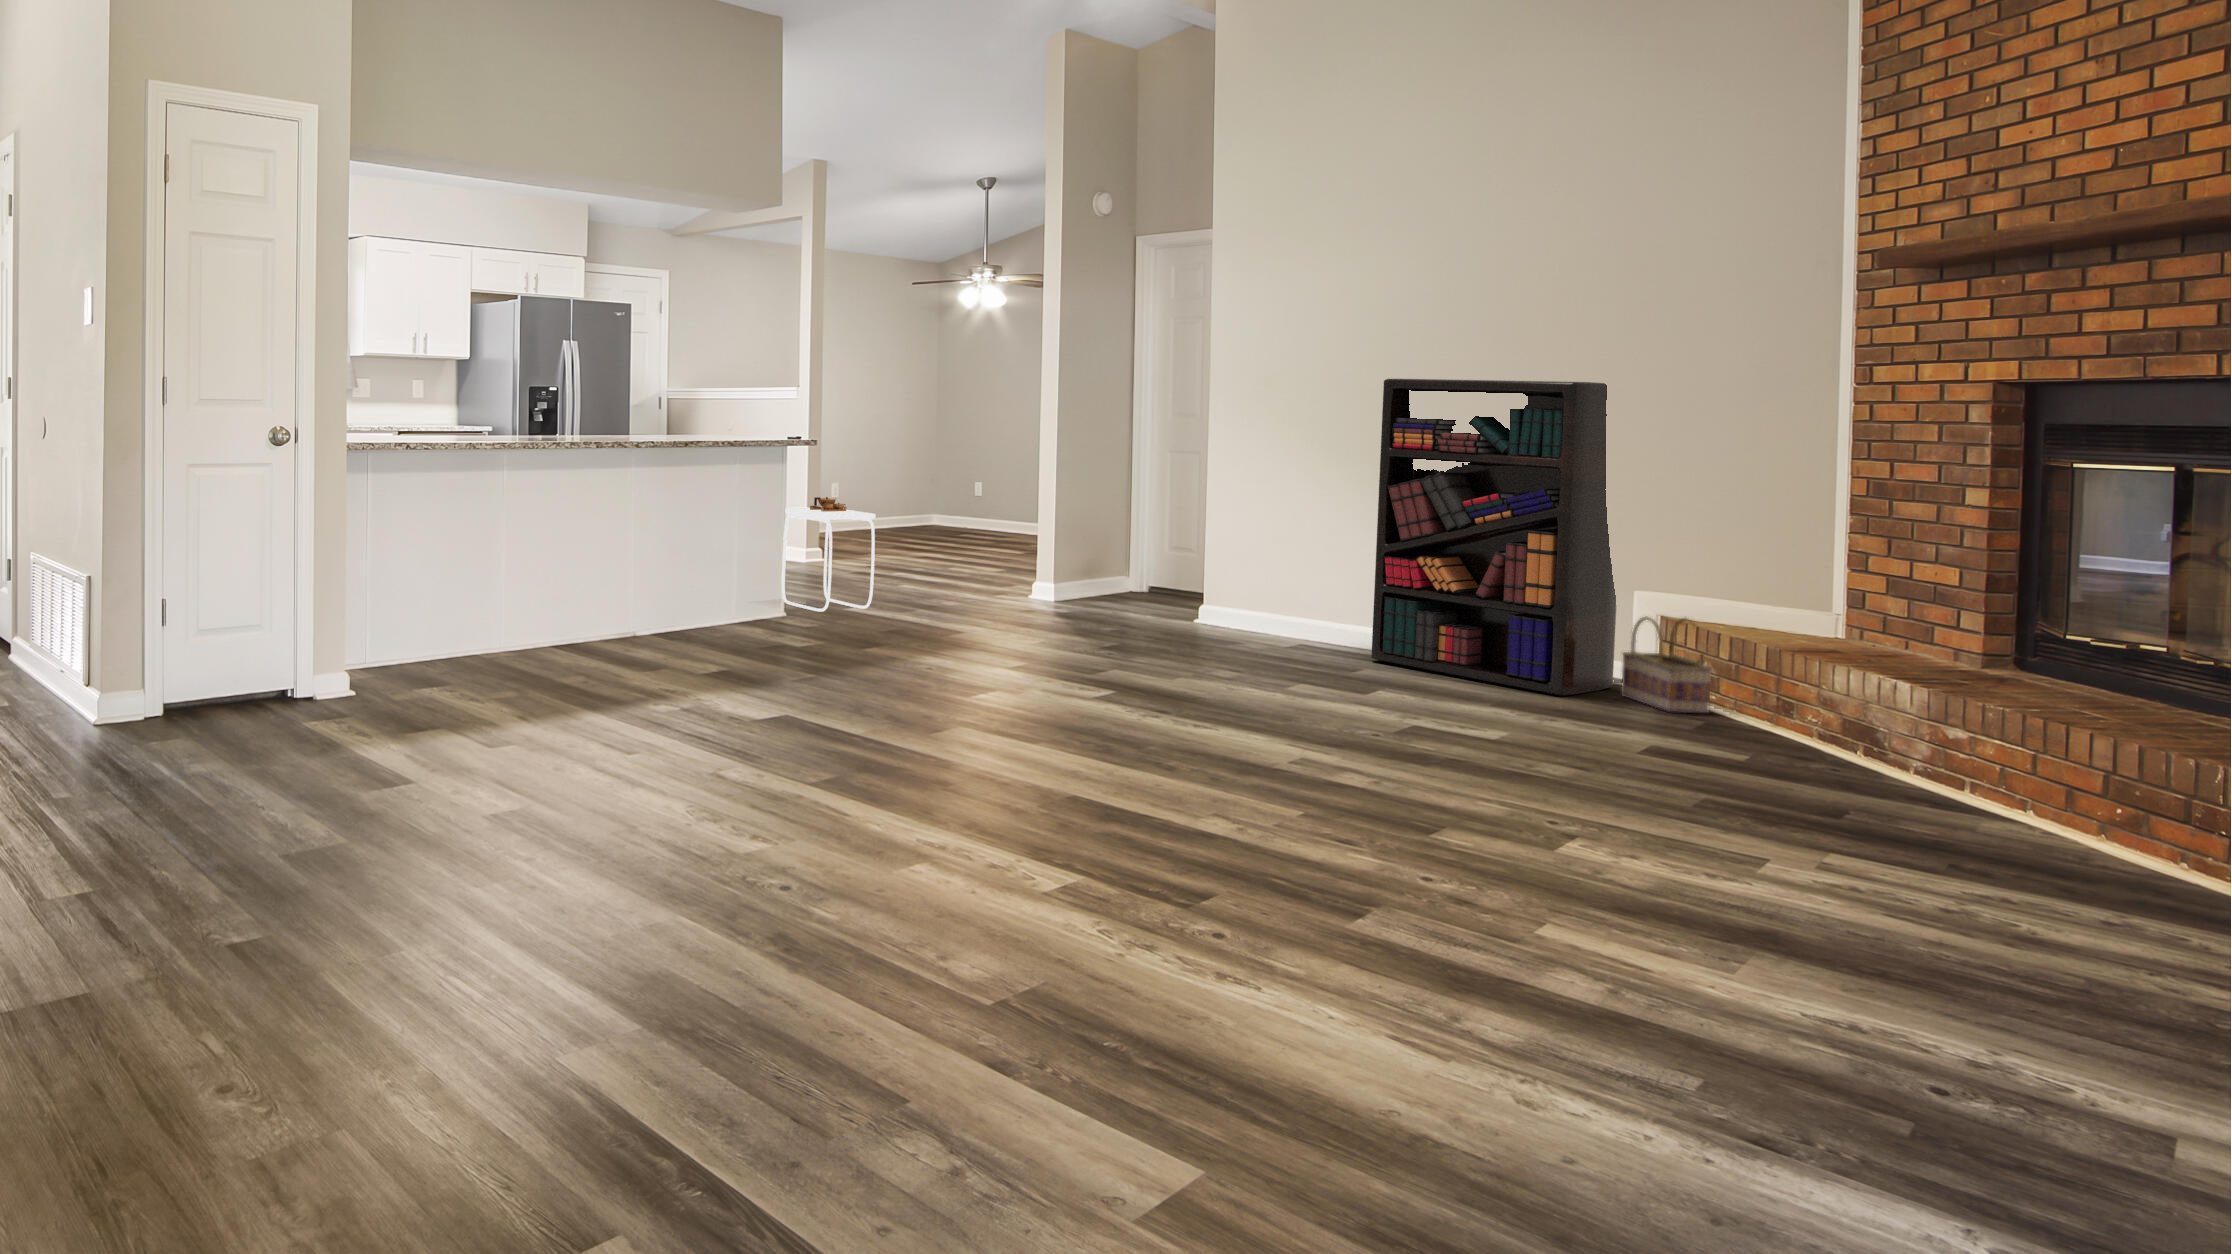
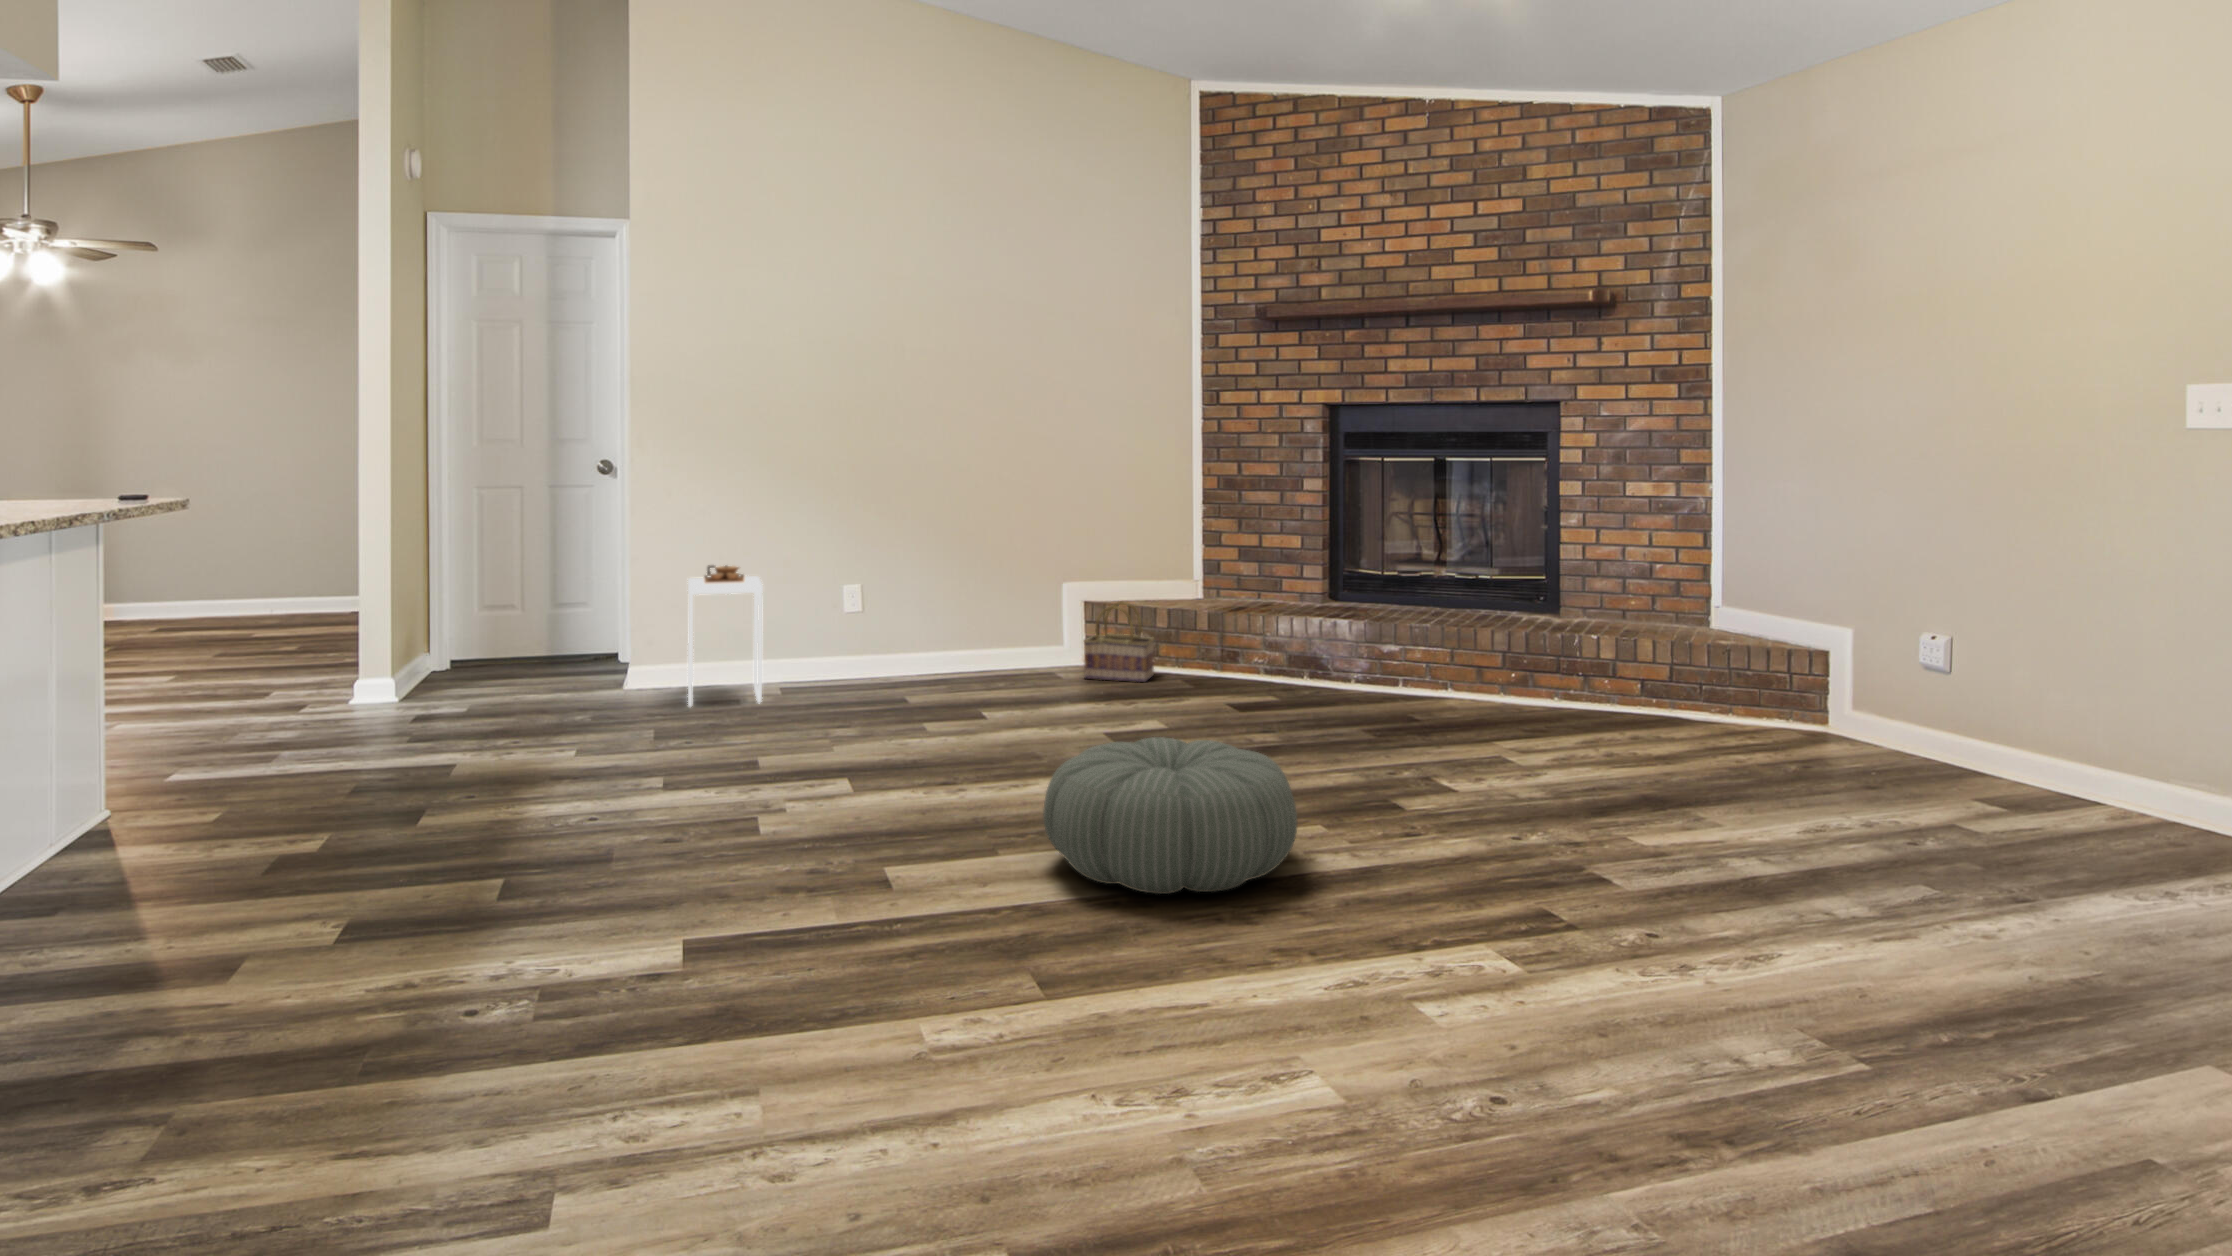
bookshelf: present [1371,379,1616,696] -> none [876,406,1077,700]
side table: present [782,497,875,612] -> present [688,565,763,707]
pouf: none [979,638,1192,754] -> present [1043,737,1297,894]

